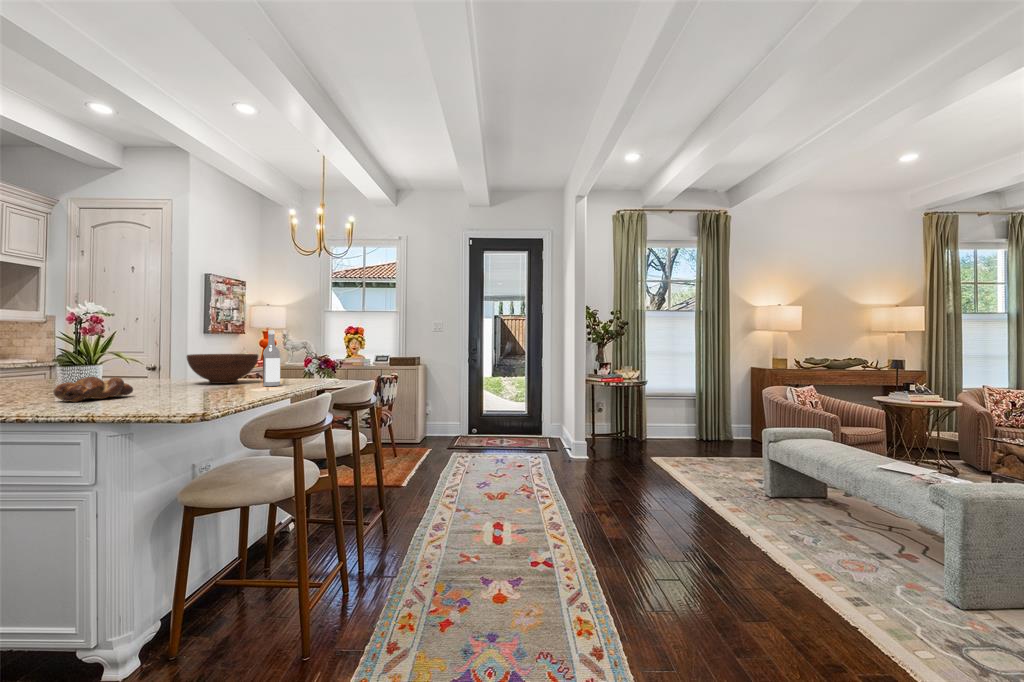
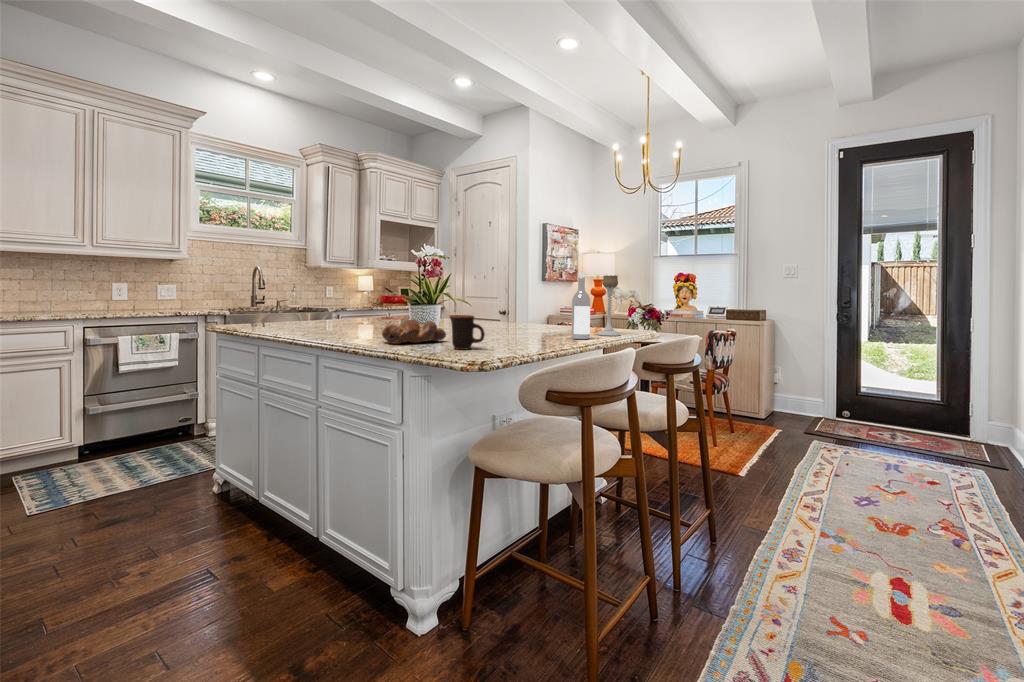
candle holder: none [283,332,306,382] -> present [597,275,621,336]
fruit bowl: present [187,354,258,384] -> none [505,300,571,333]
mug: none [148,369,188,401] -> present [450,315,485,350]

